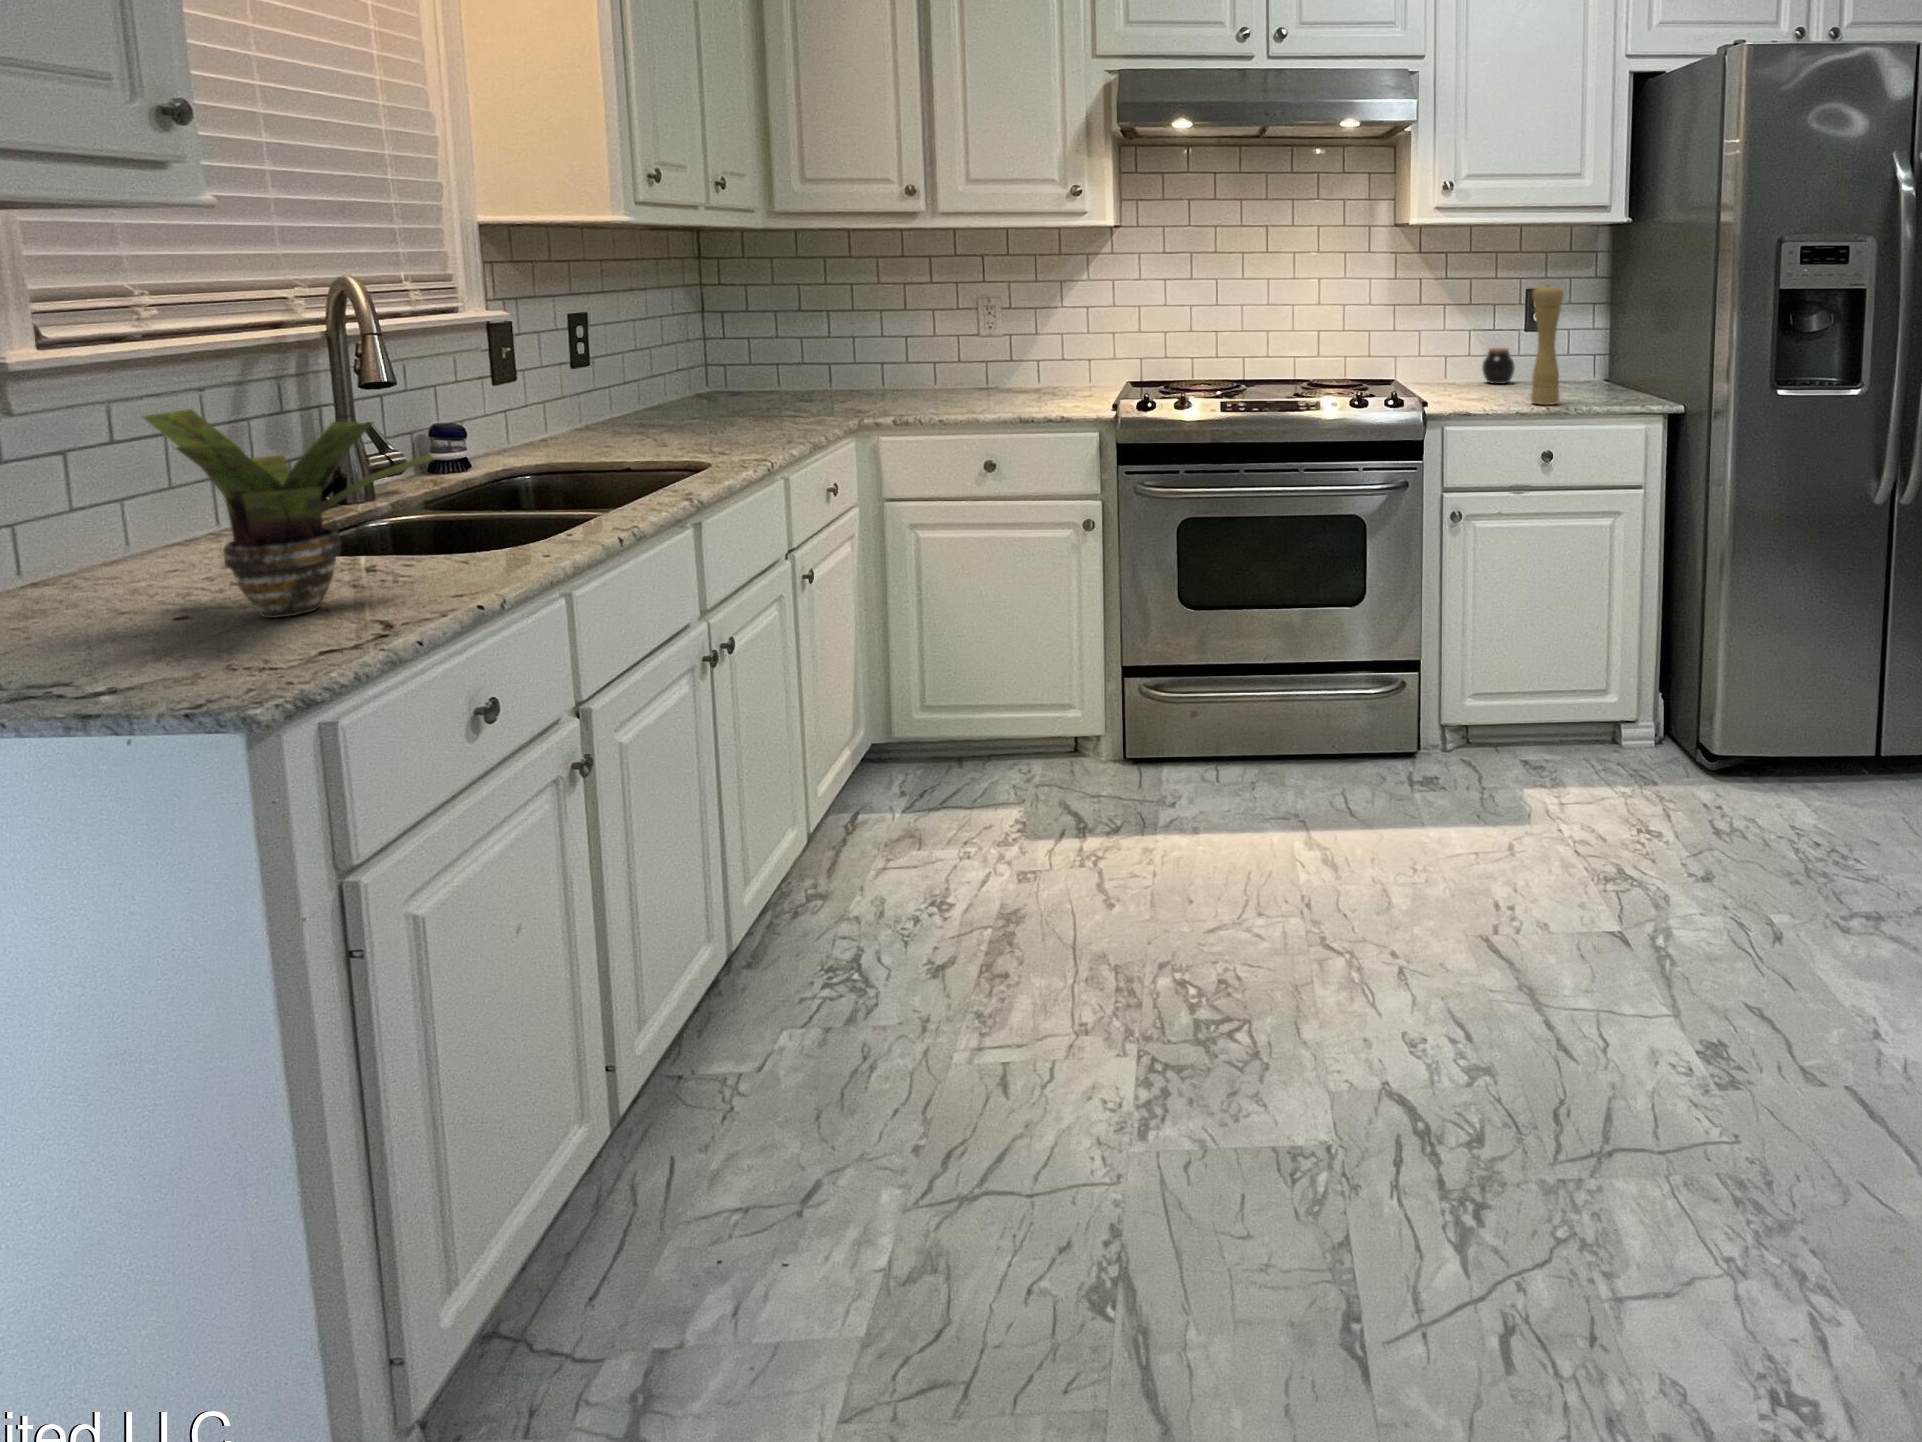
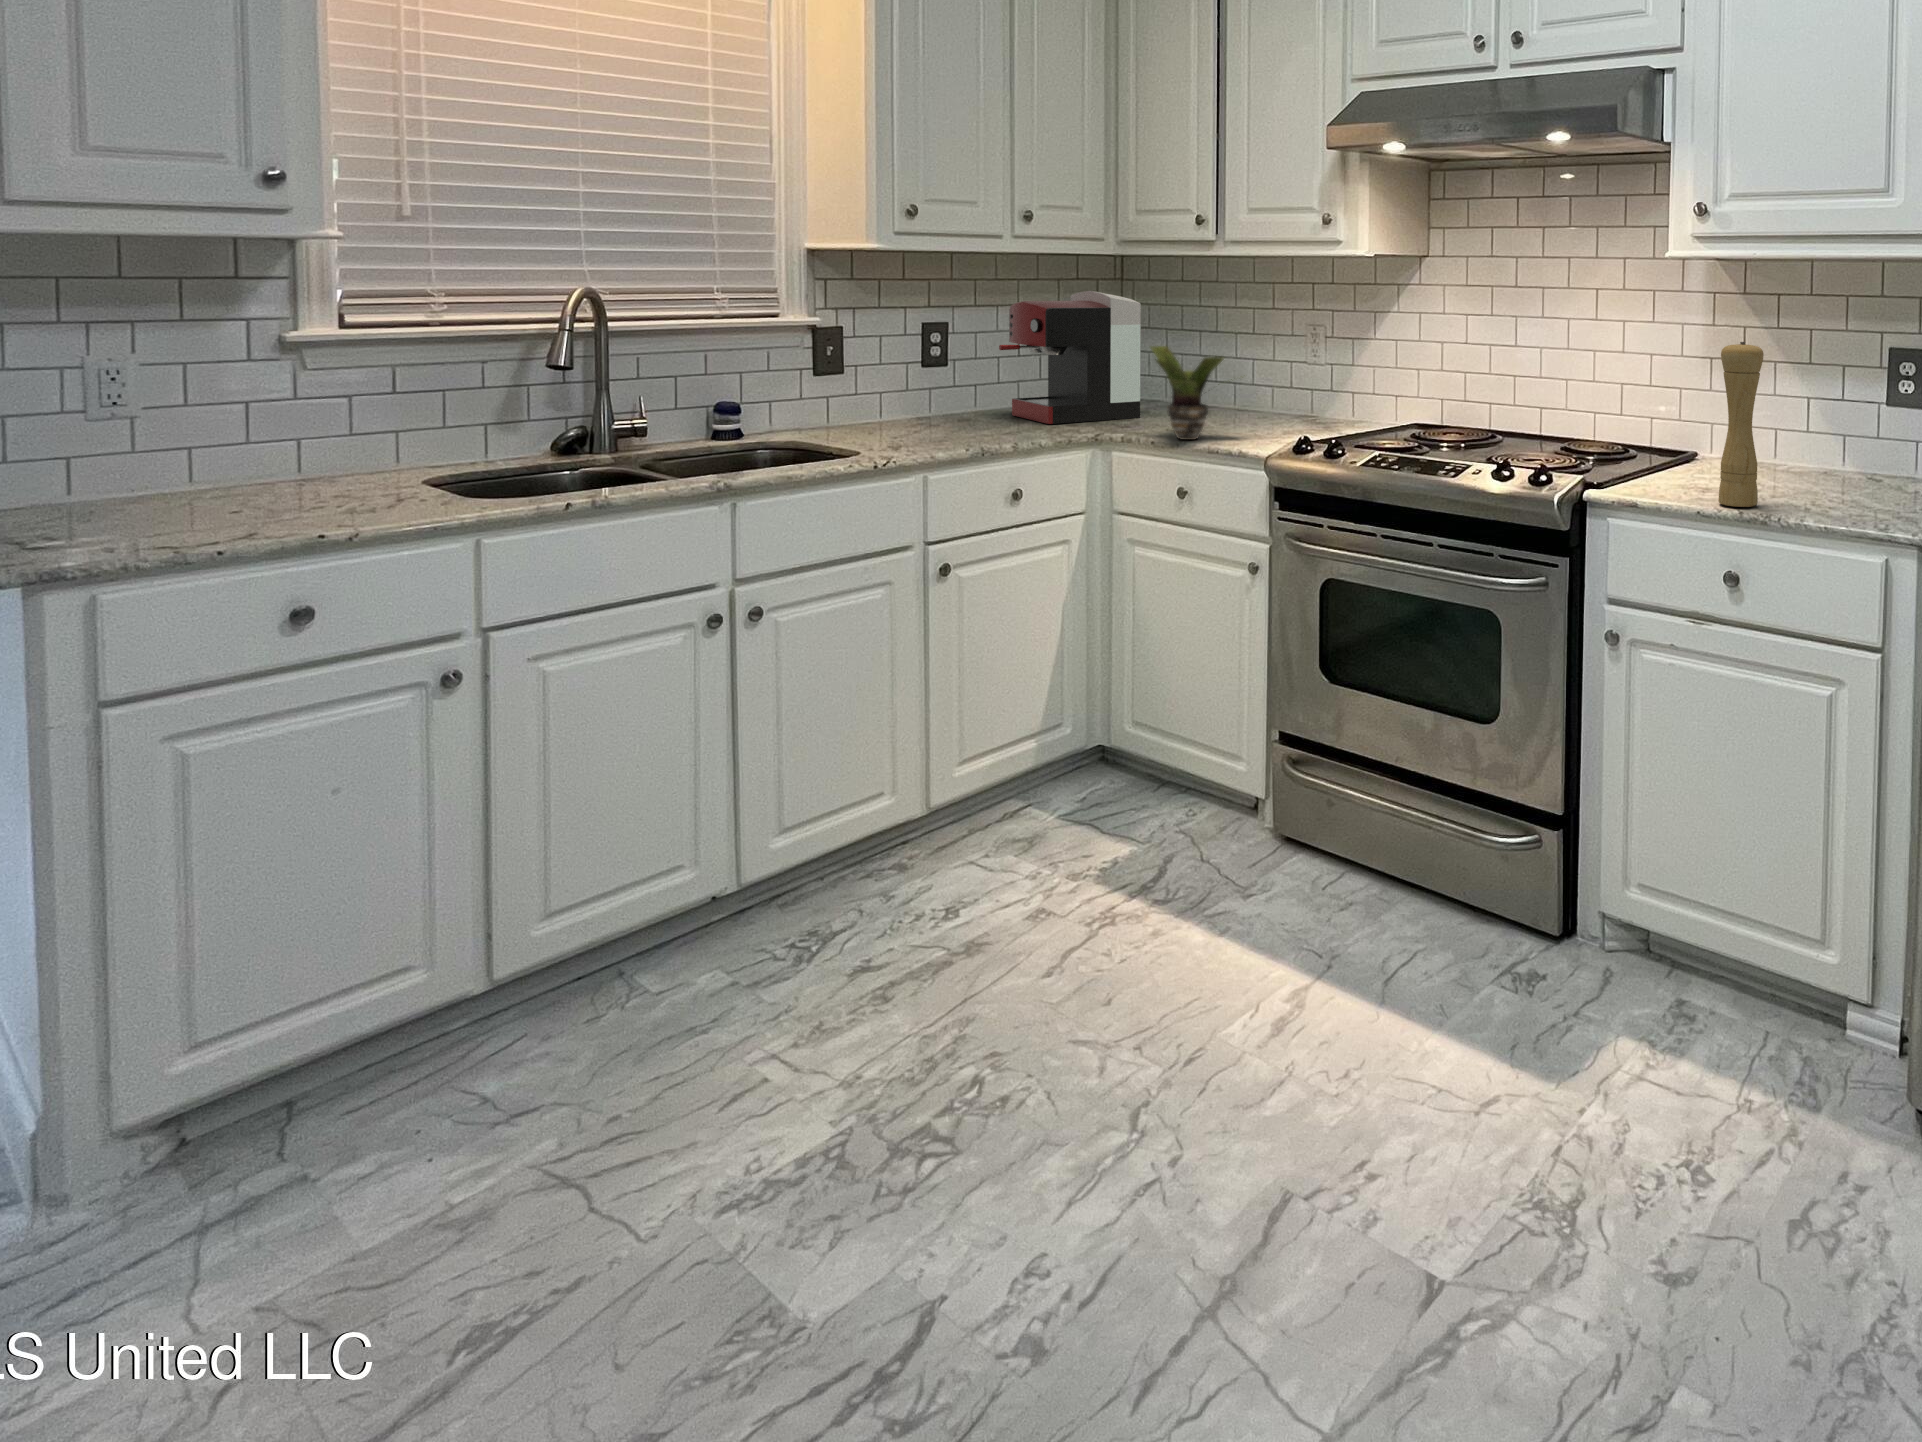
coffee maker: none [687,270,849,417] -> present [999,291,1141,424]
jar: present [1482,348,1515,384] -> none [1789,423,1835,474]
potted plant: present [143,409,433,618] -> present [1151,346,1232,440]

